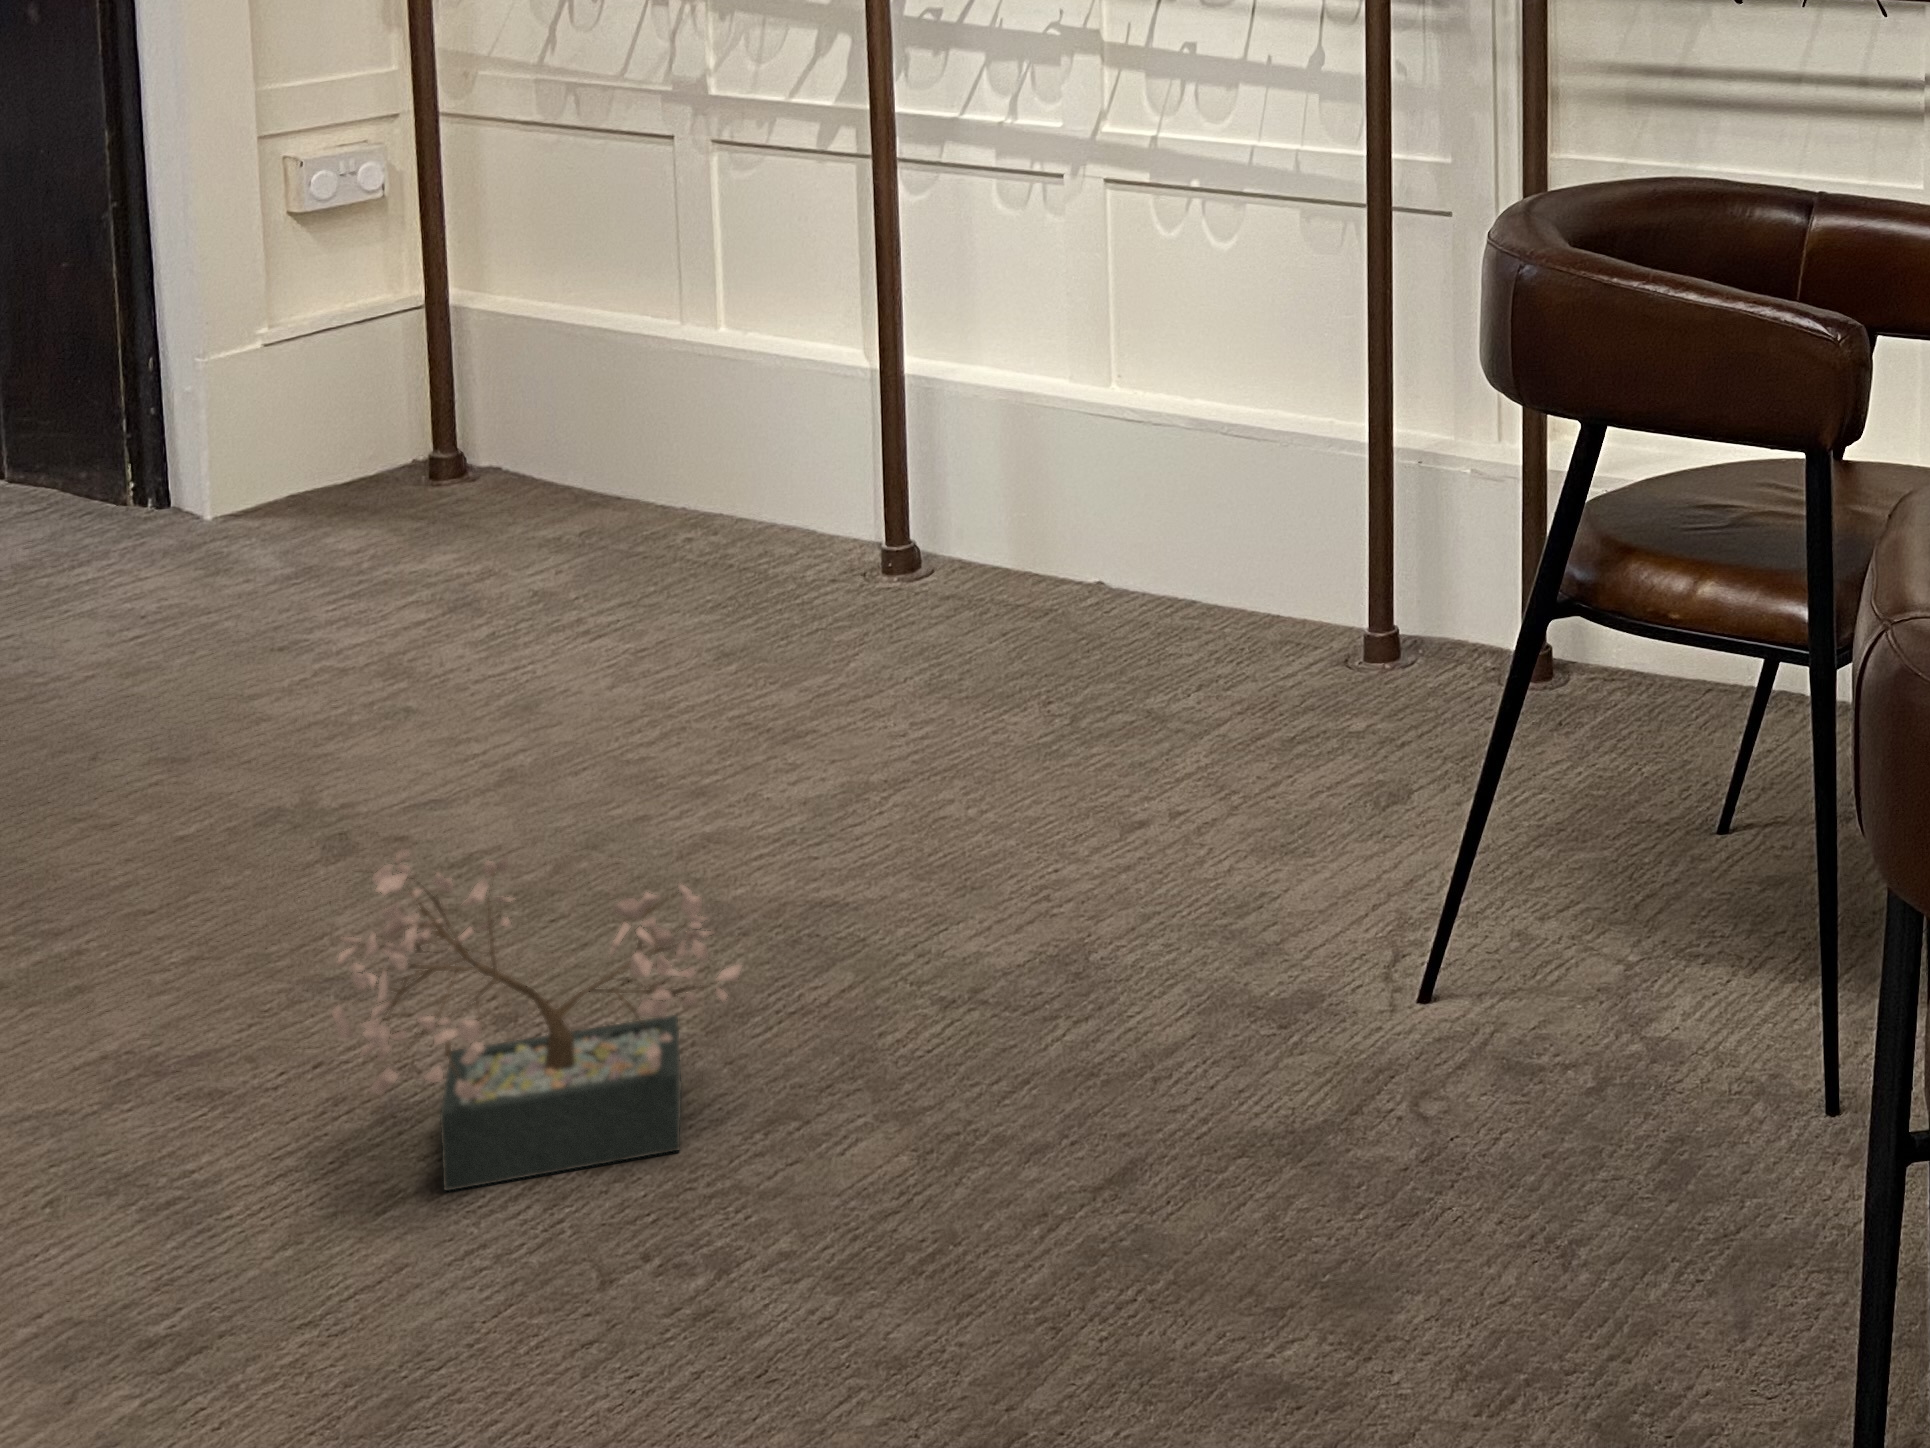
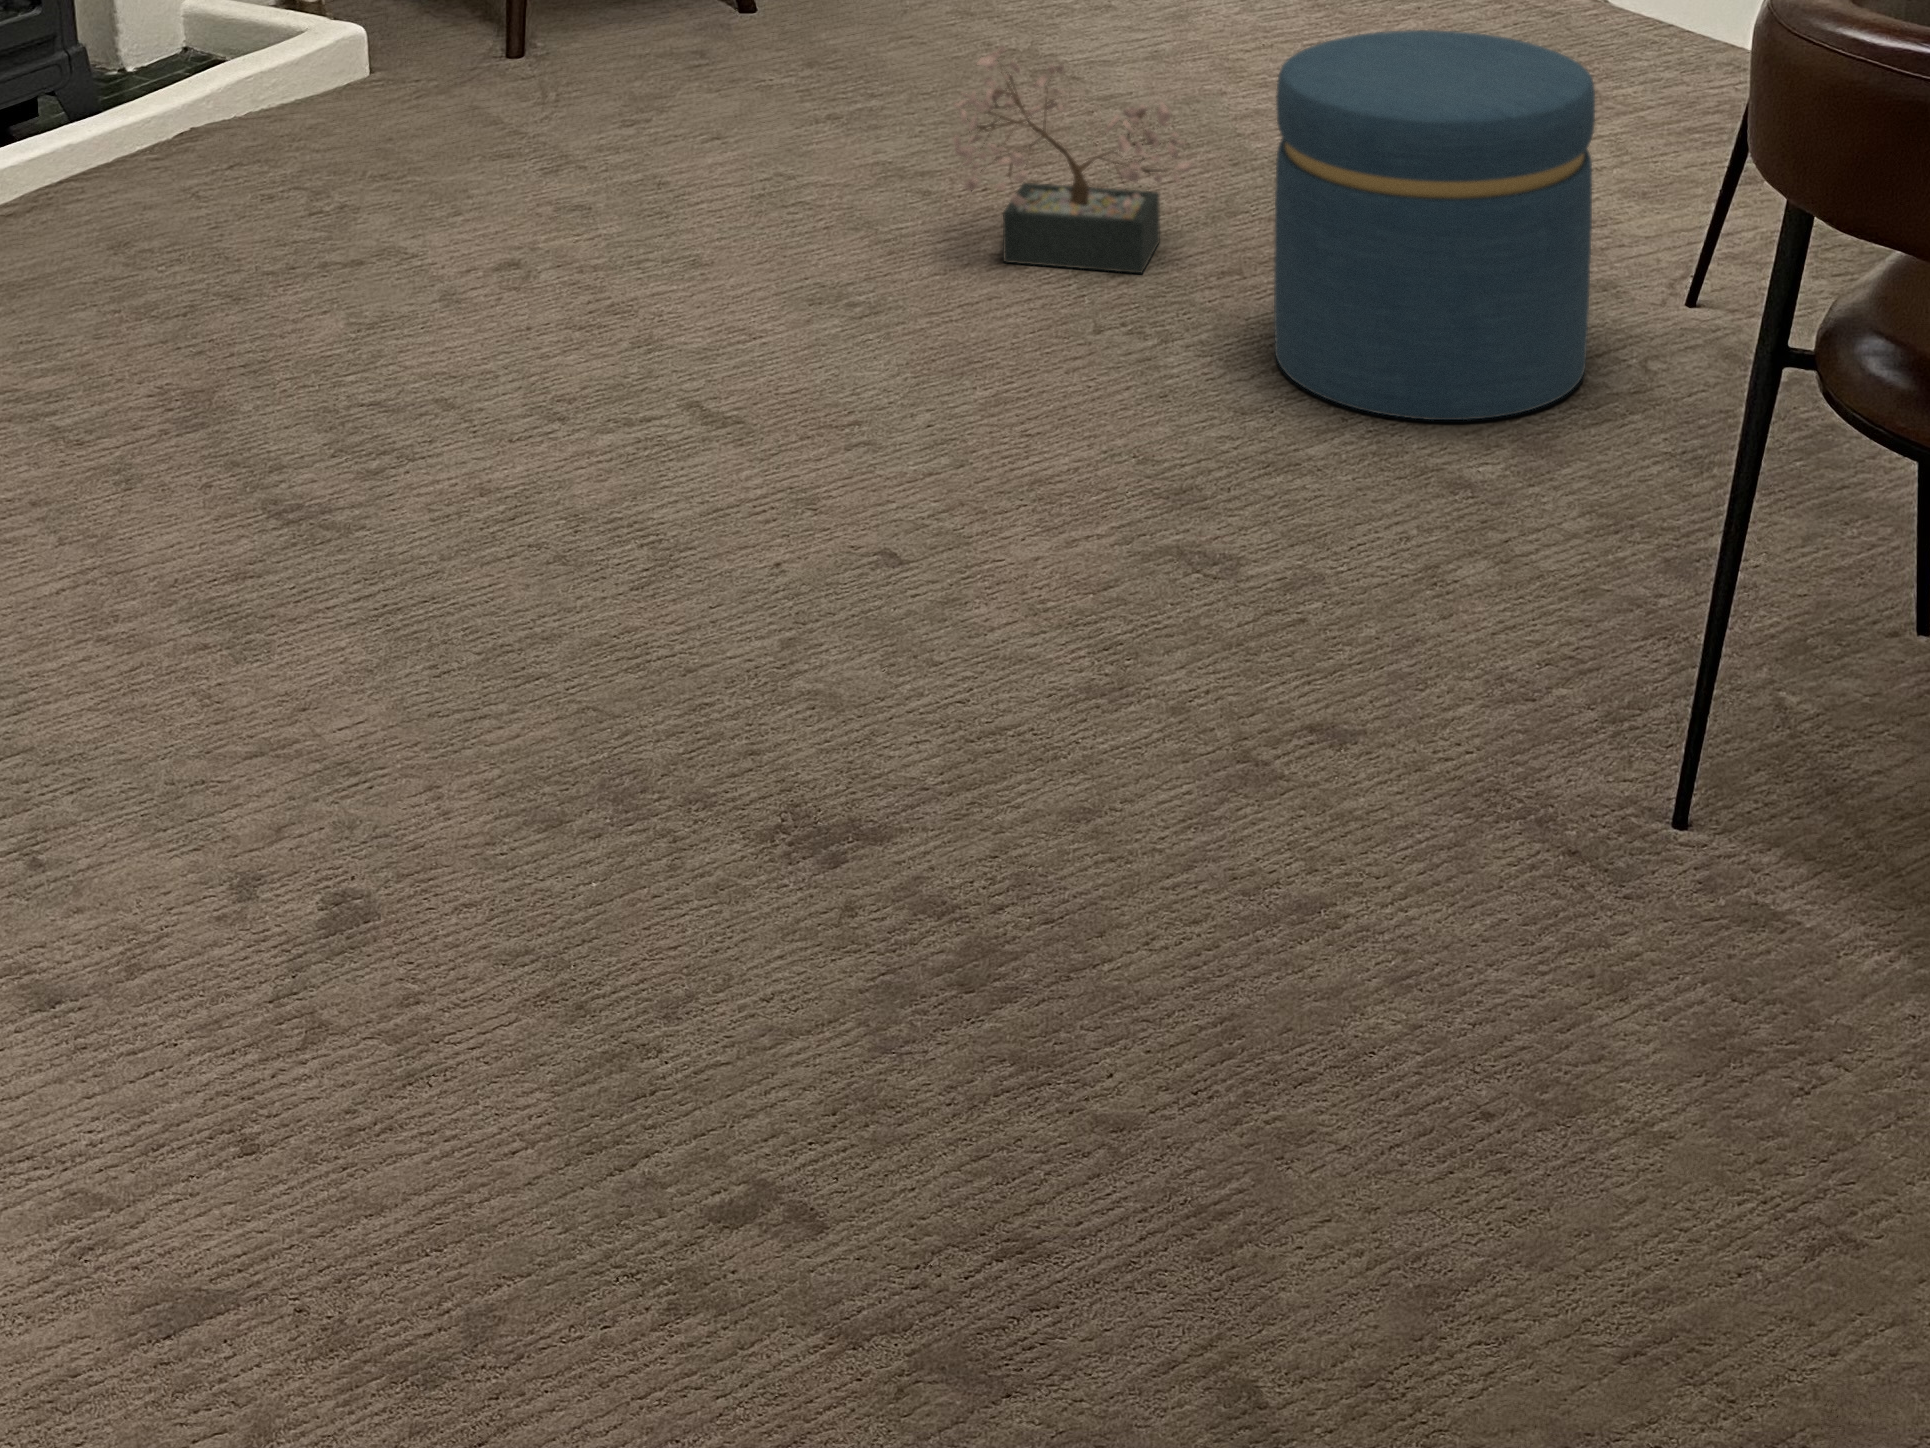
ottoman: none [926,708,1372,1293] -> present [1274,30,1595,420]

